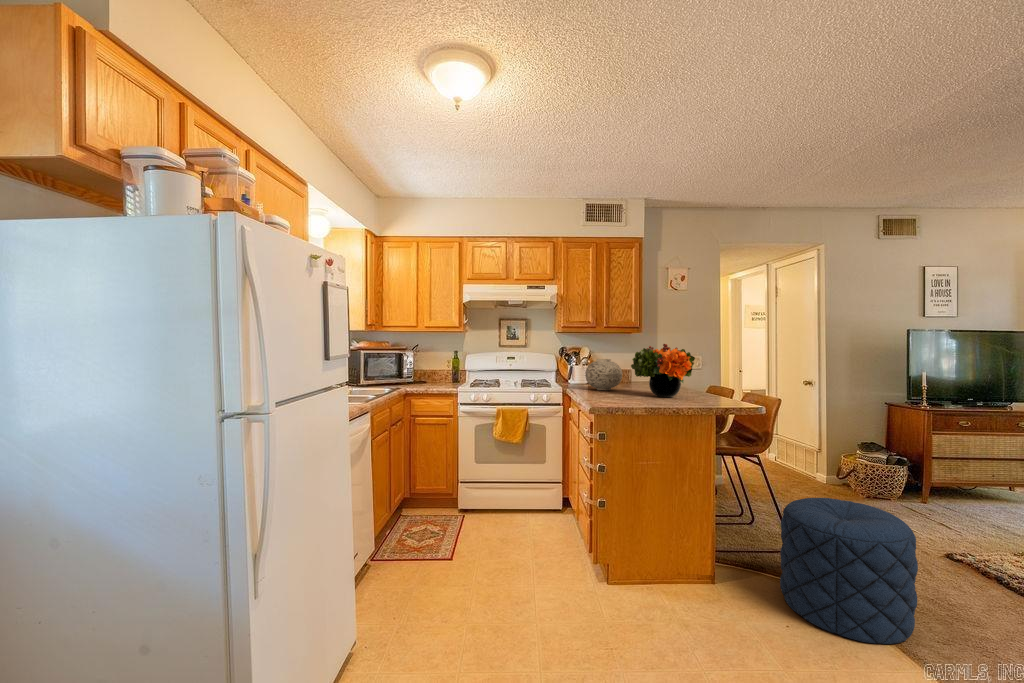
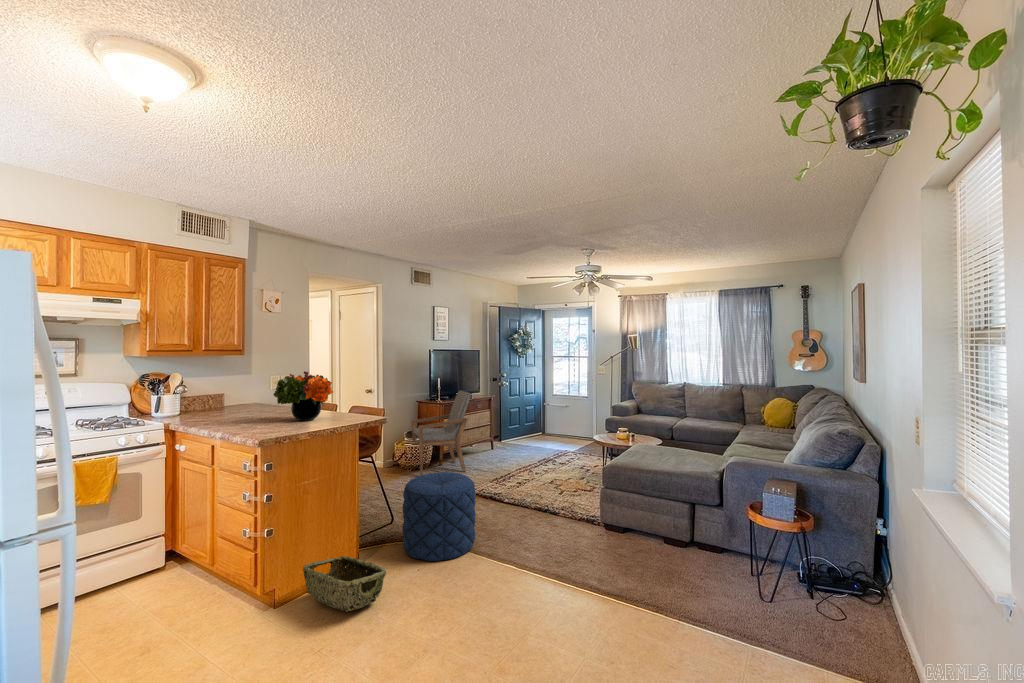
vase: present [585,359,622,390] -> none [208,388,253,422]
armchair: none [868,393,983,524] -> present [412,391,471,475]
woven basket: none [633,551,719,632] -> present [303,556,386,612]

